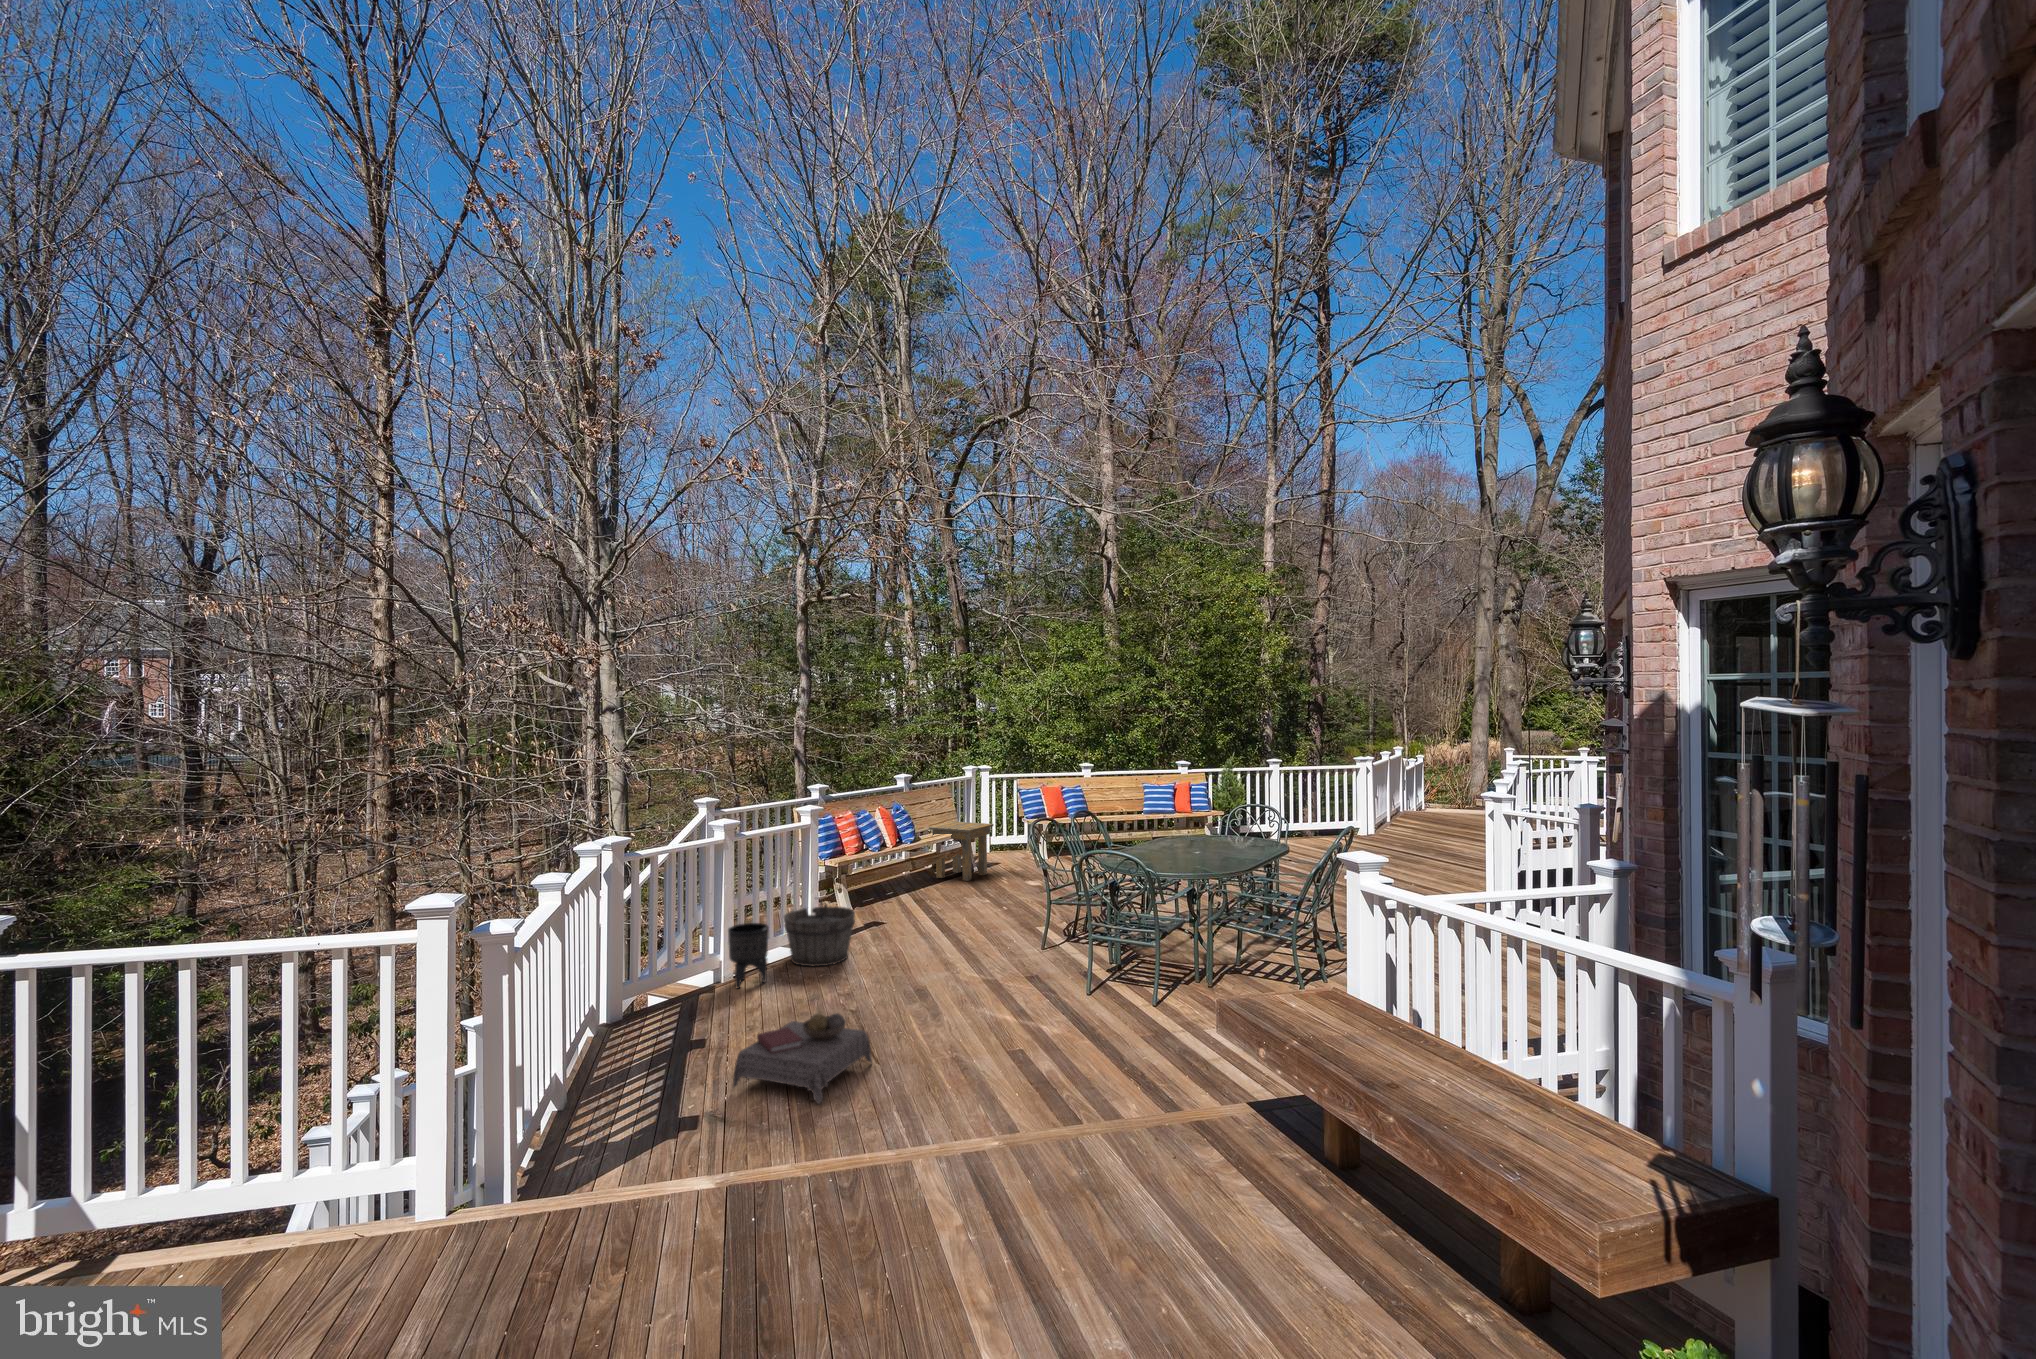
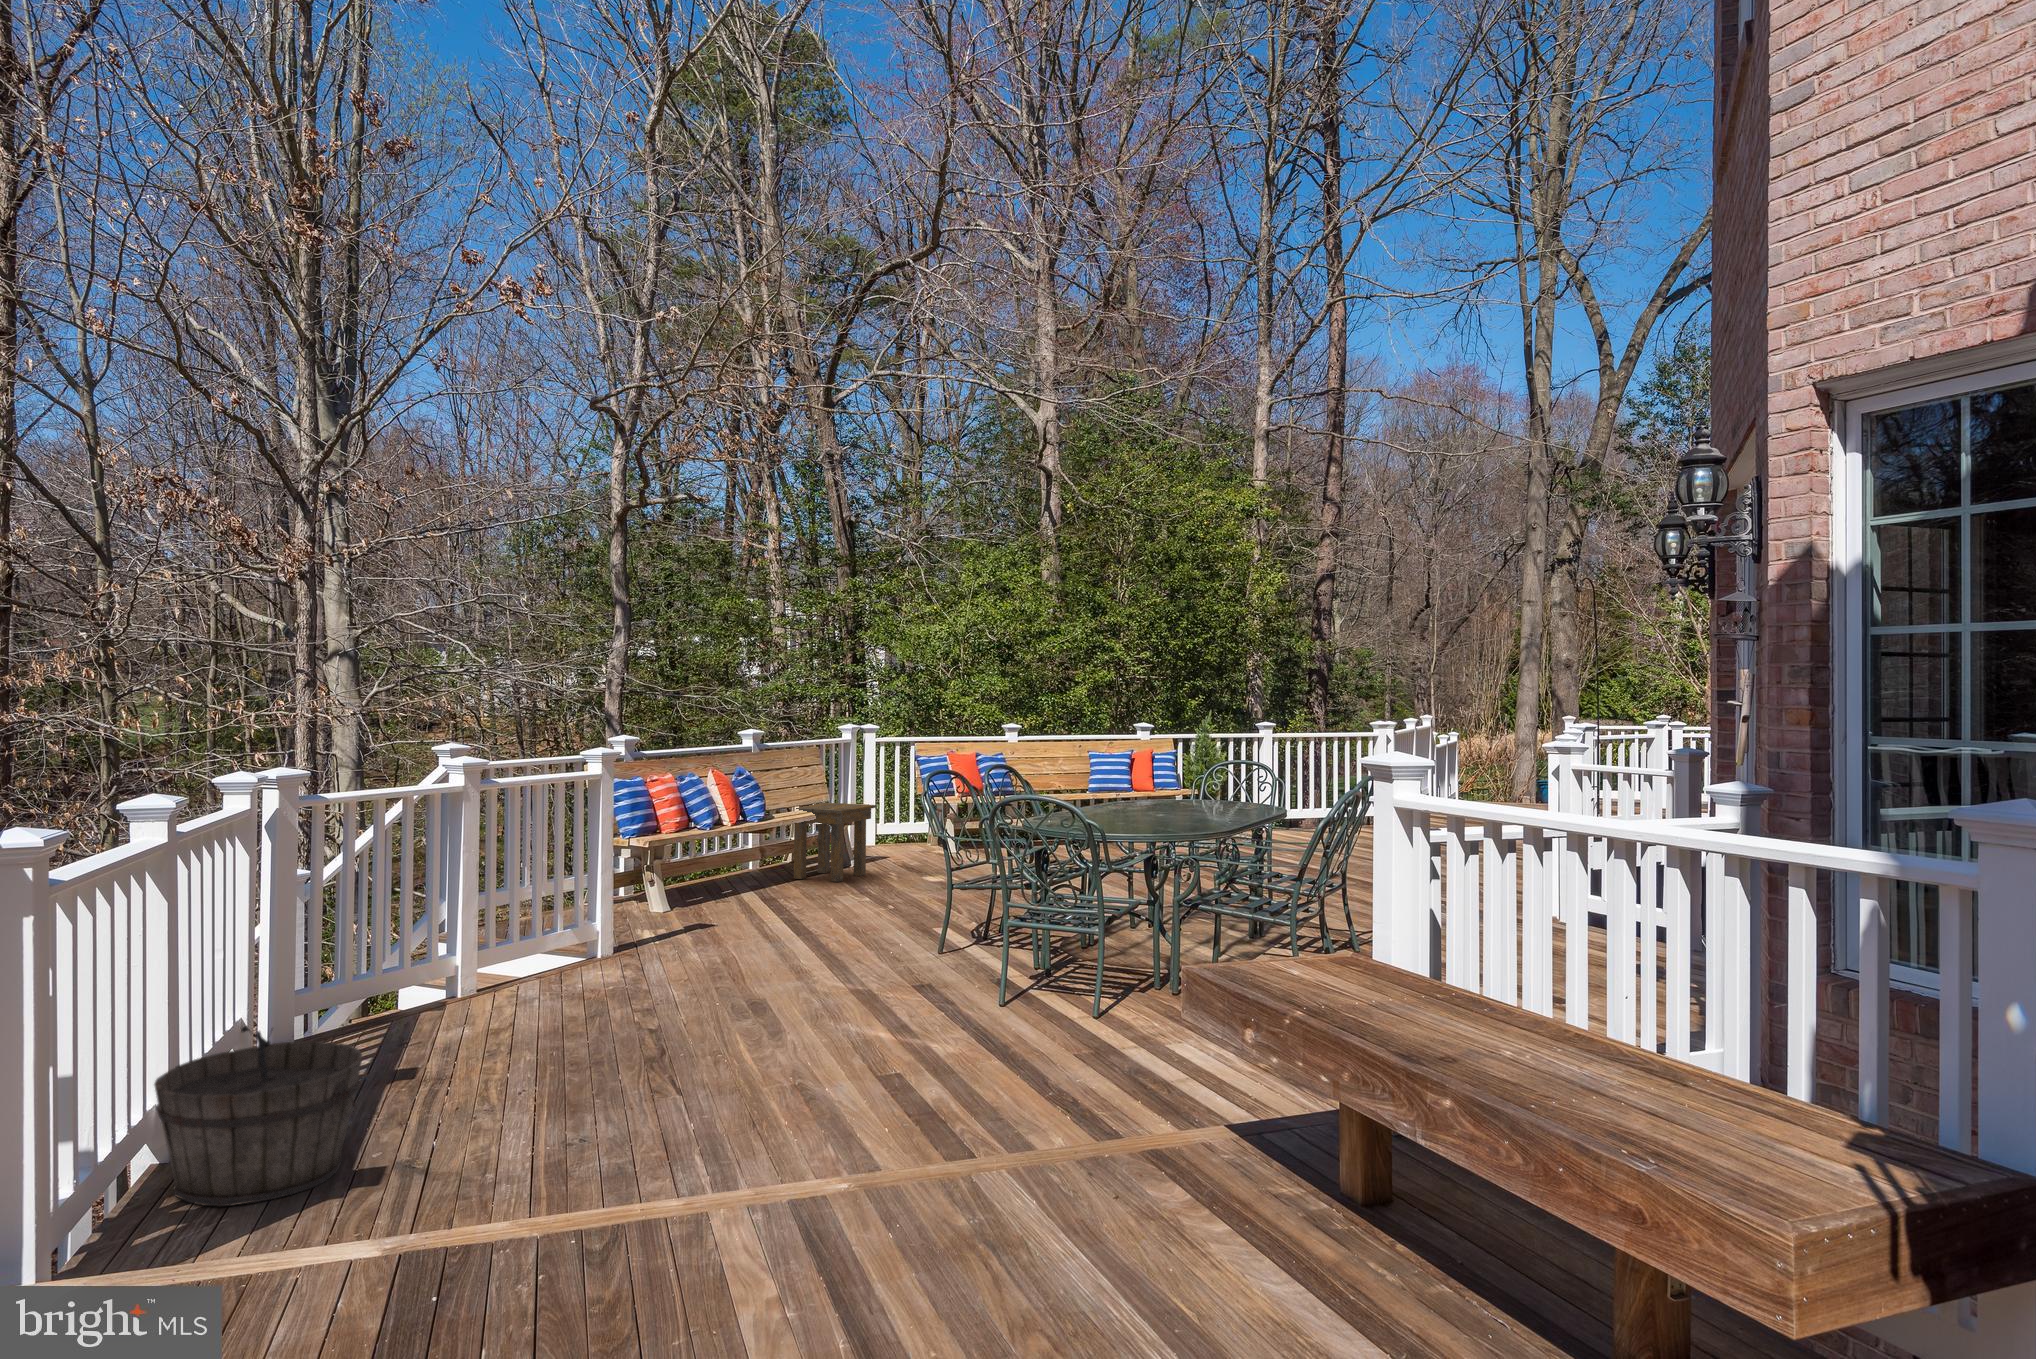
wooden bucket: present [784,901,855,966] -> present [154,1026,362,1206]
planter: present [728,923,769,988] -> none [470,913,532,1006]
ottoman: present [733,1013,872,1103] -> none [450,1016,671,1145]

